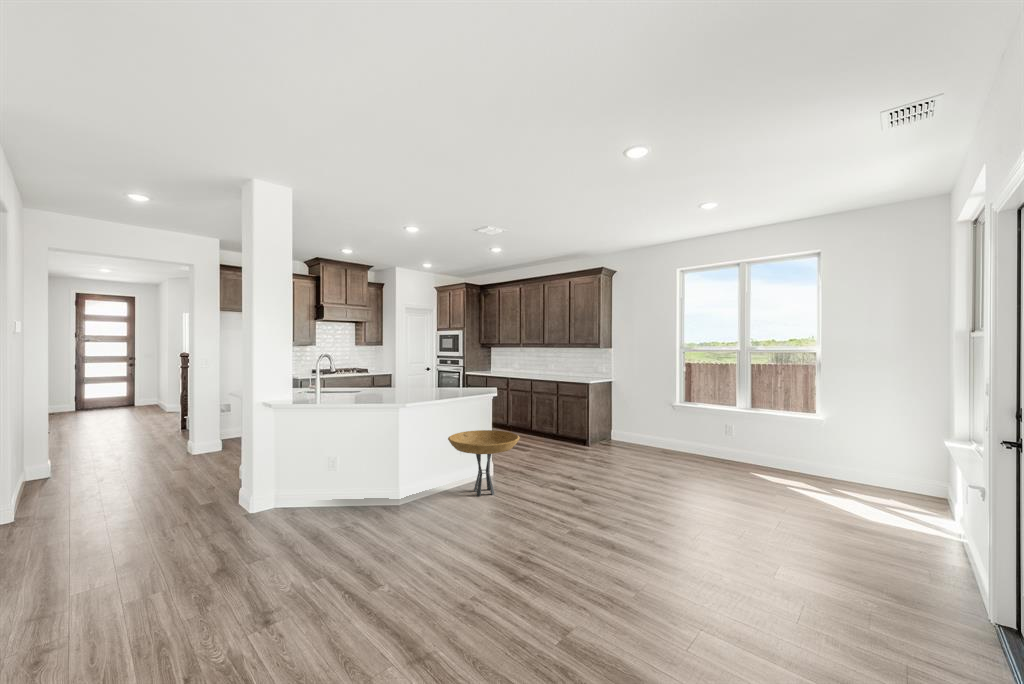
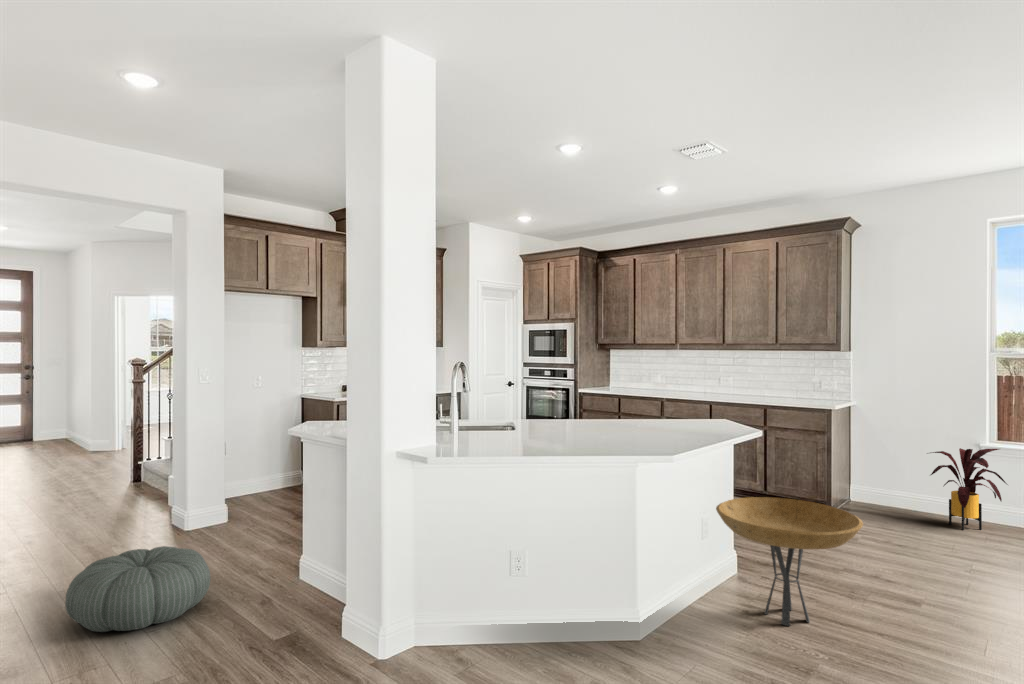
house plant: none [633,407,679,455] -> present [931,448,1007,530]
pouf: none [100,455,184,495] -> present [65,546,211,632]

